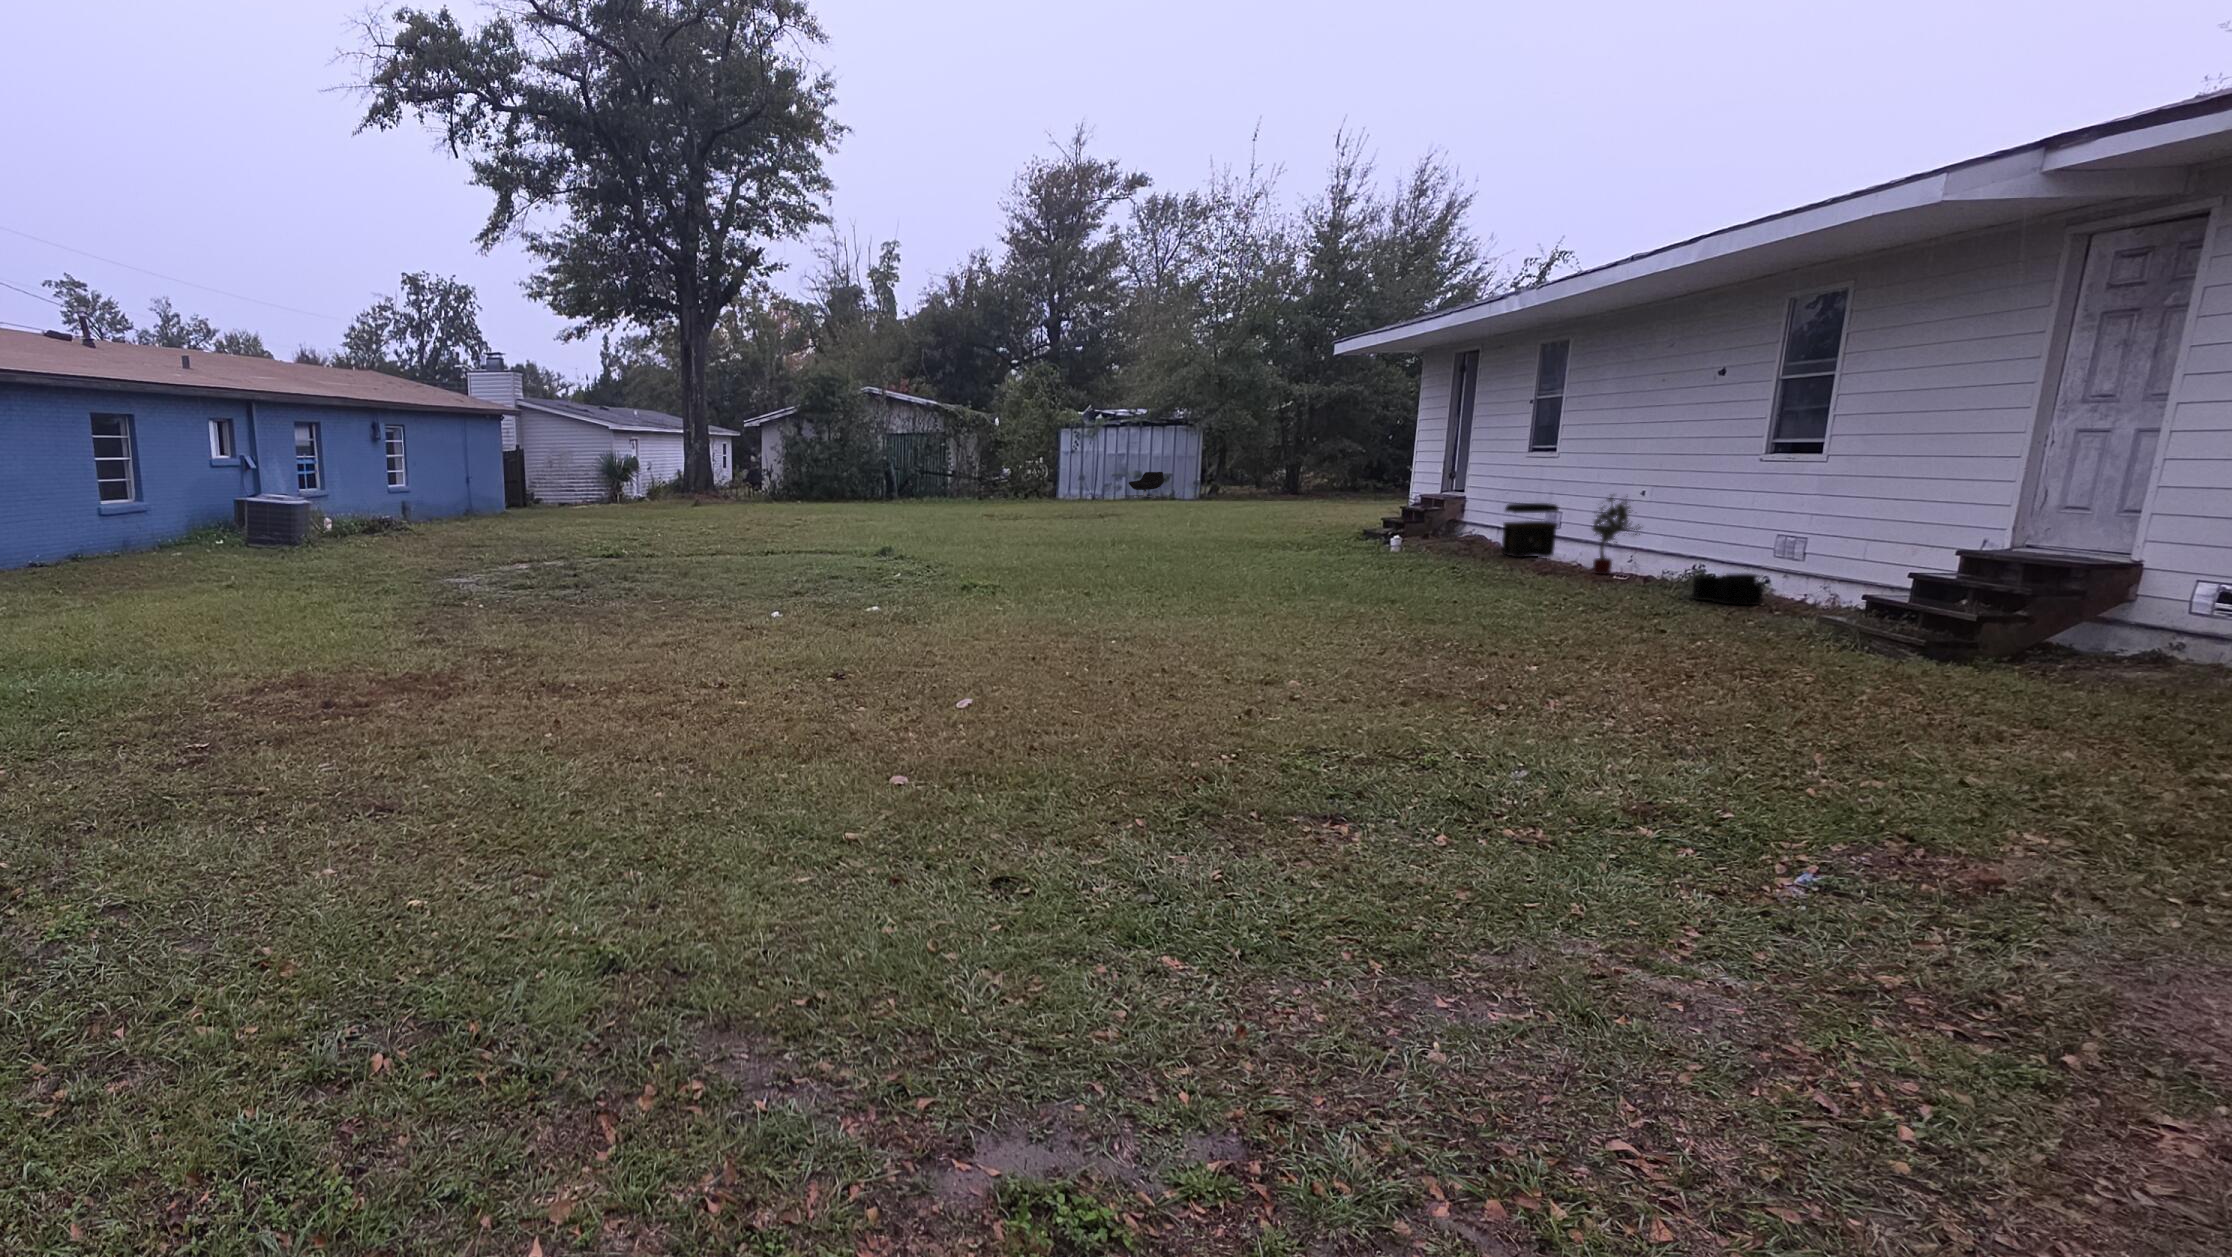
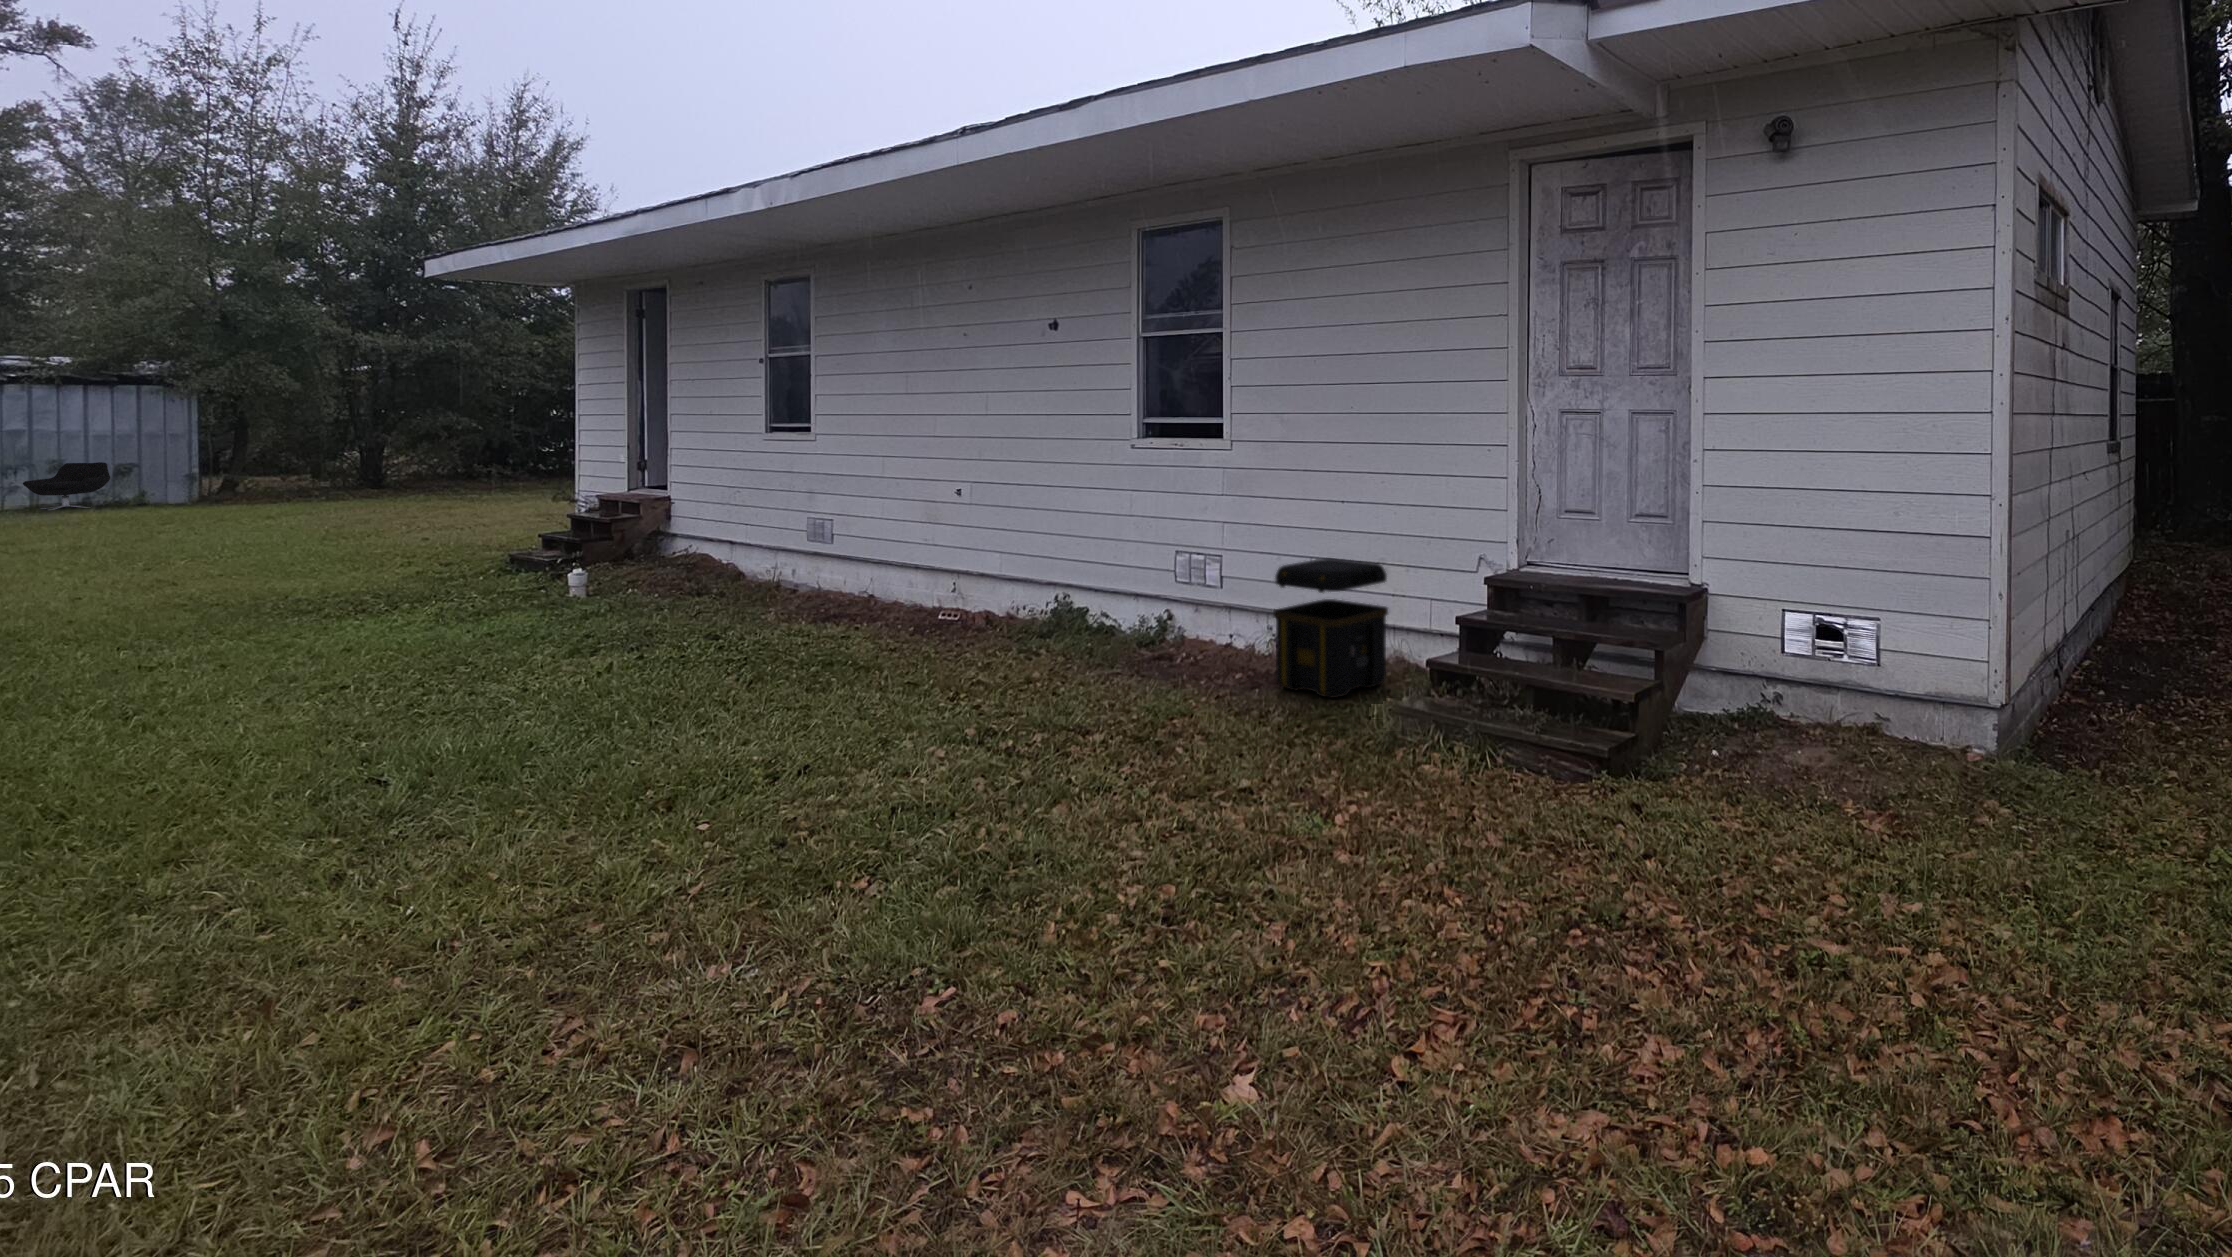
potted tree: present [1592,496,1640,574] -> none [897,494,971,617]
toolbox: present [1502,503,1559,558] -> present [1273,558,1388,698]
storage bin: present [1692,573,1763,605] -> none [1090,607,1183,664]

